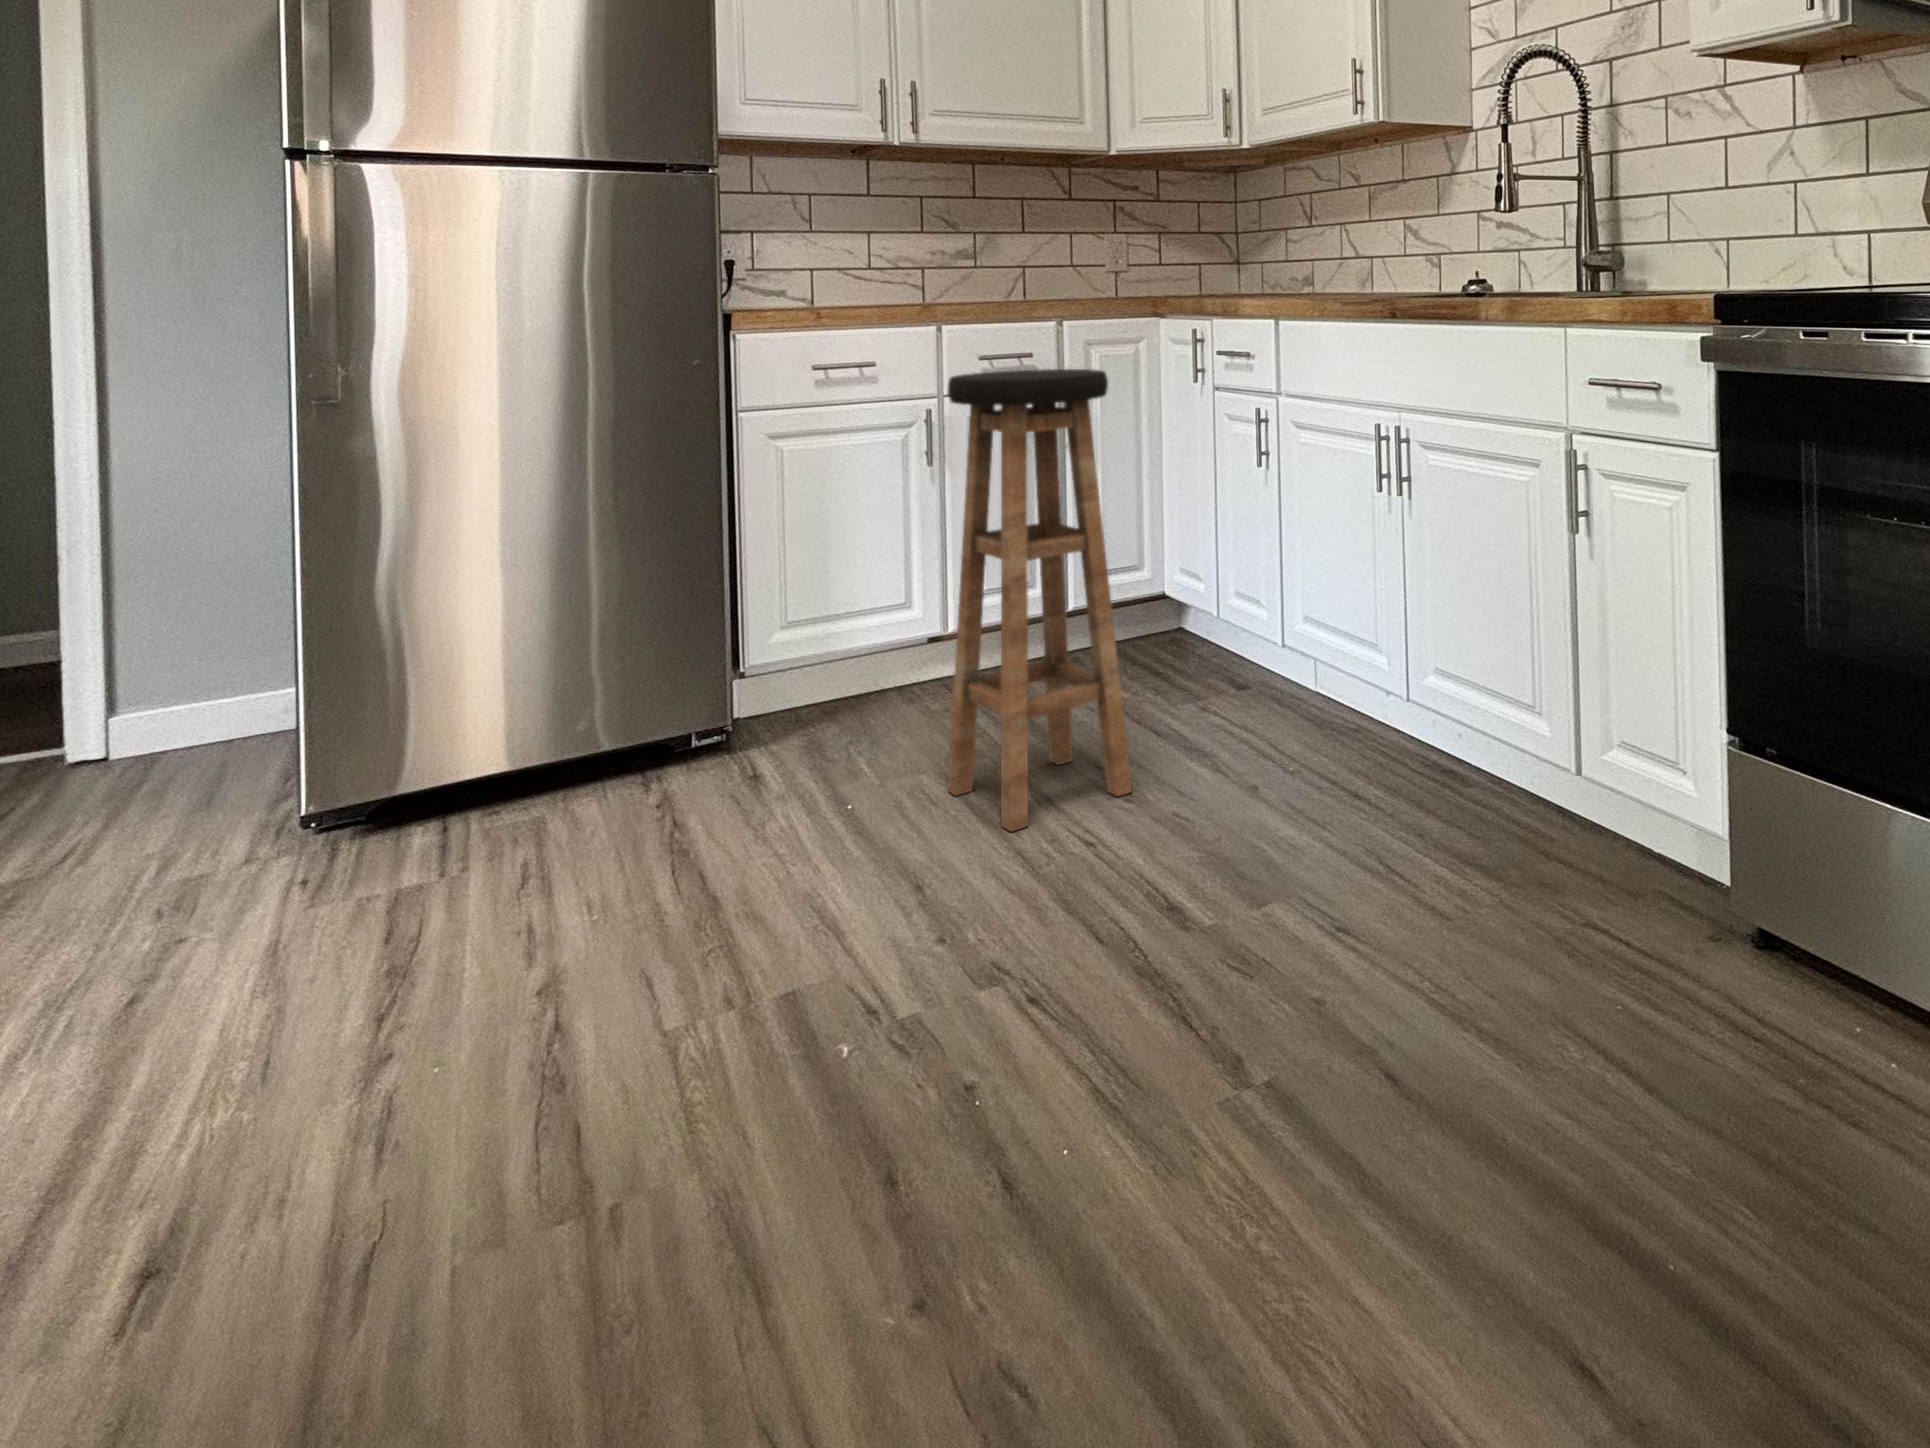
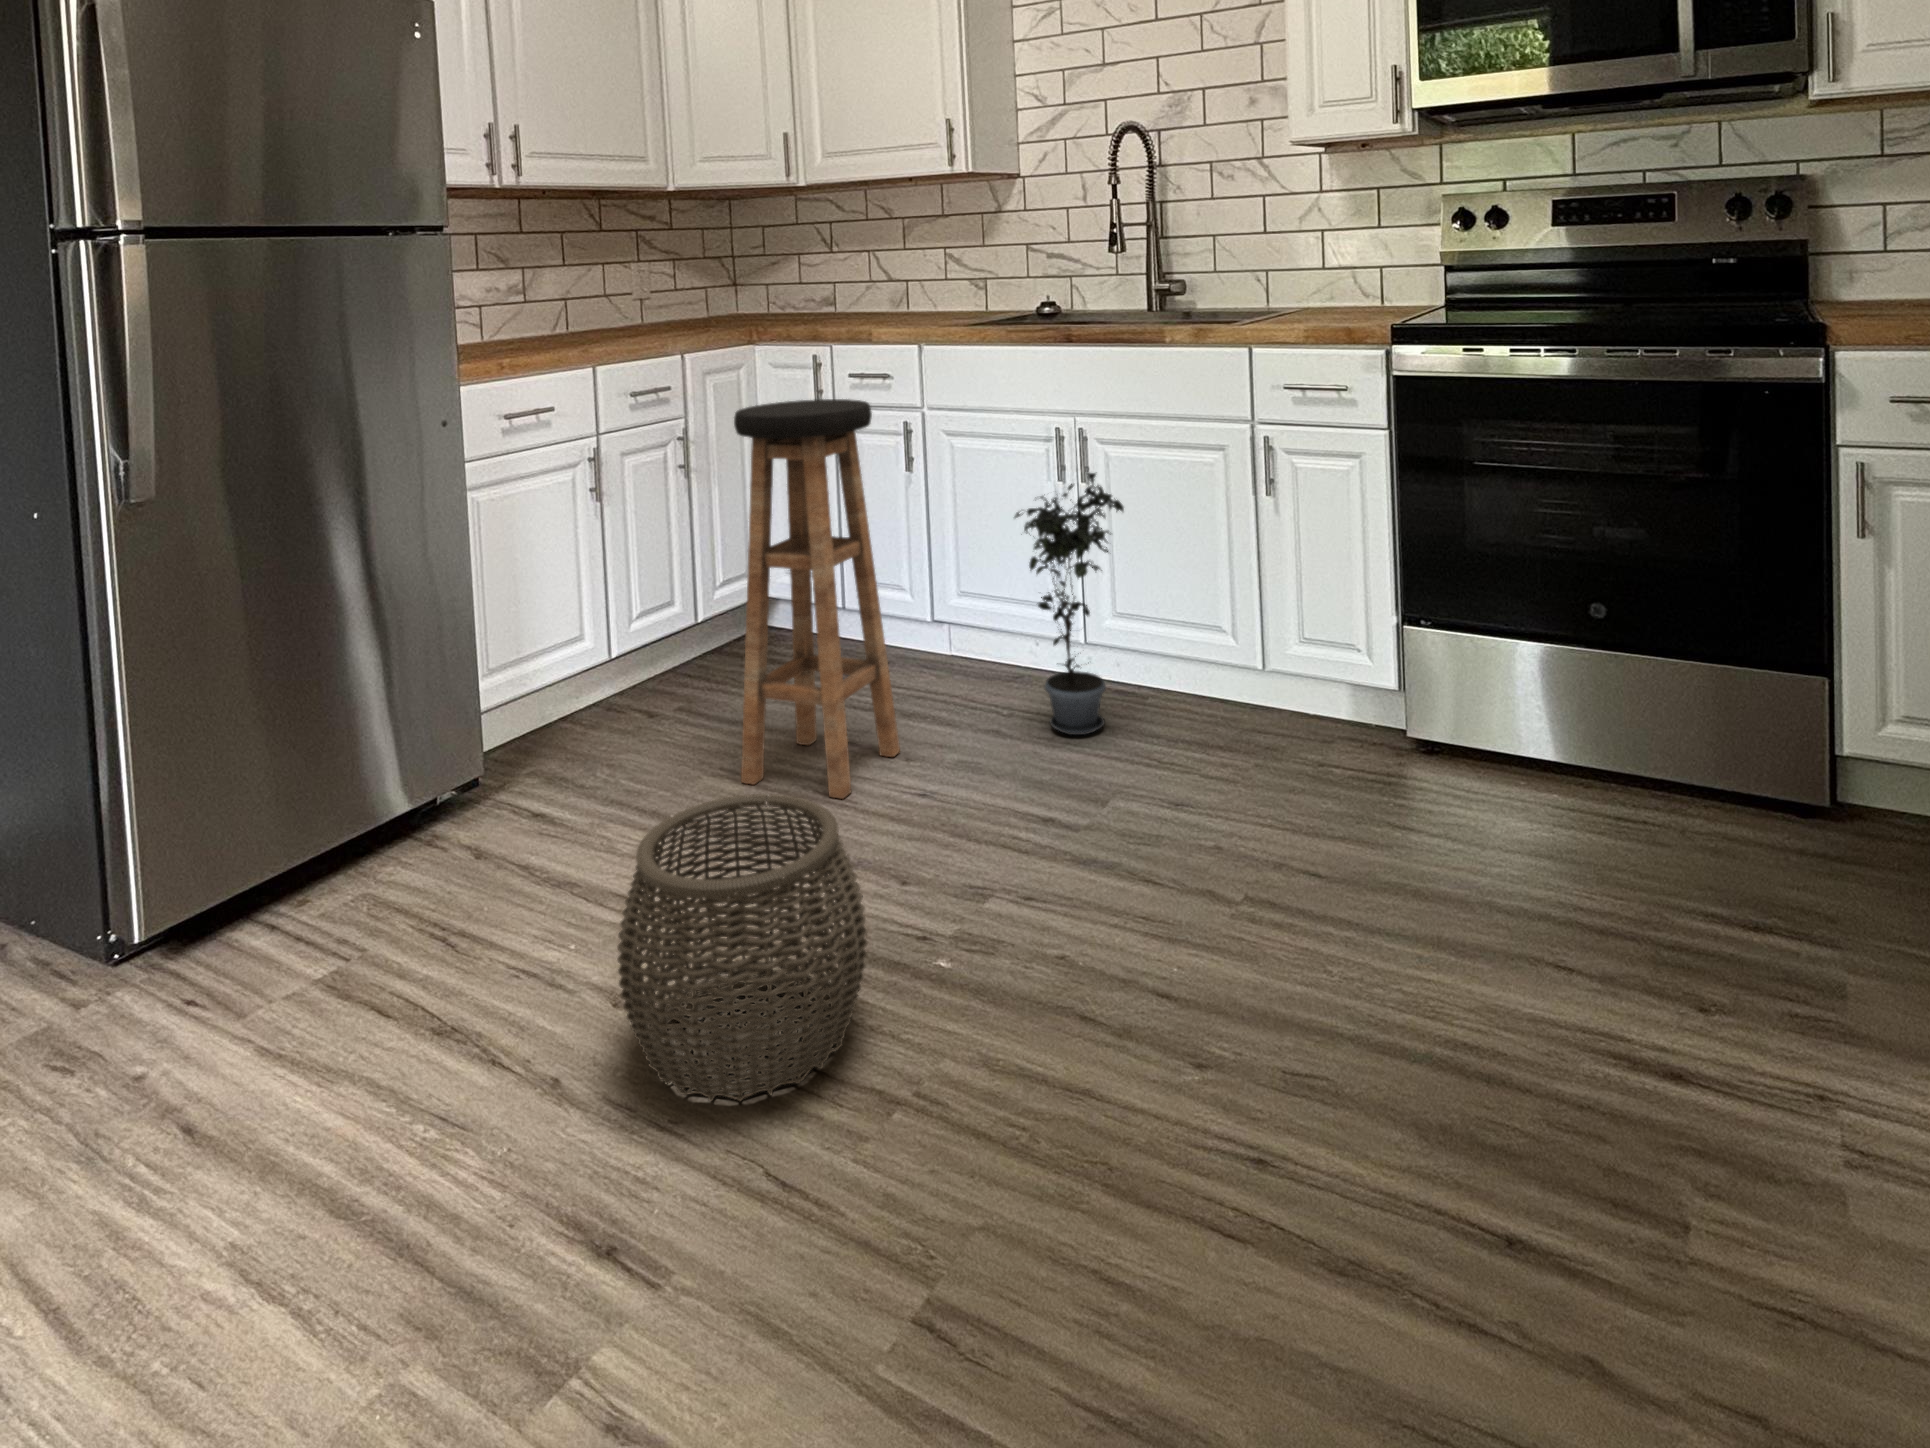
potted plant: none [1253,482,1428,817] -> present [1015,473,1124,735]
woven basket: none [388,793,725,1157] -> present [617,794,868,1101]

